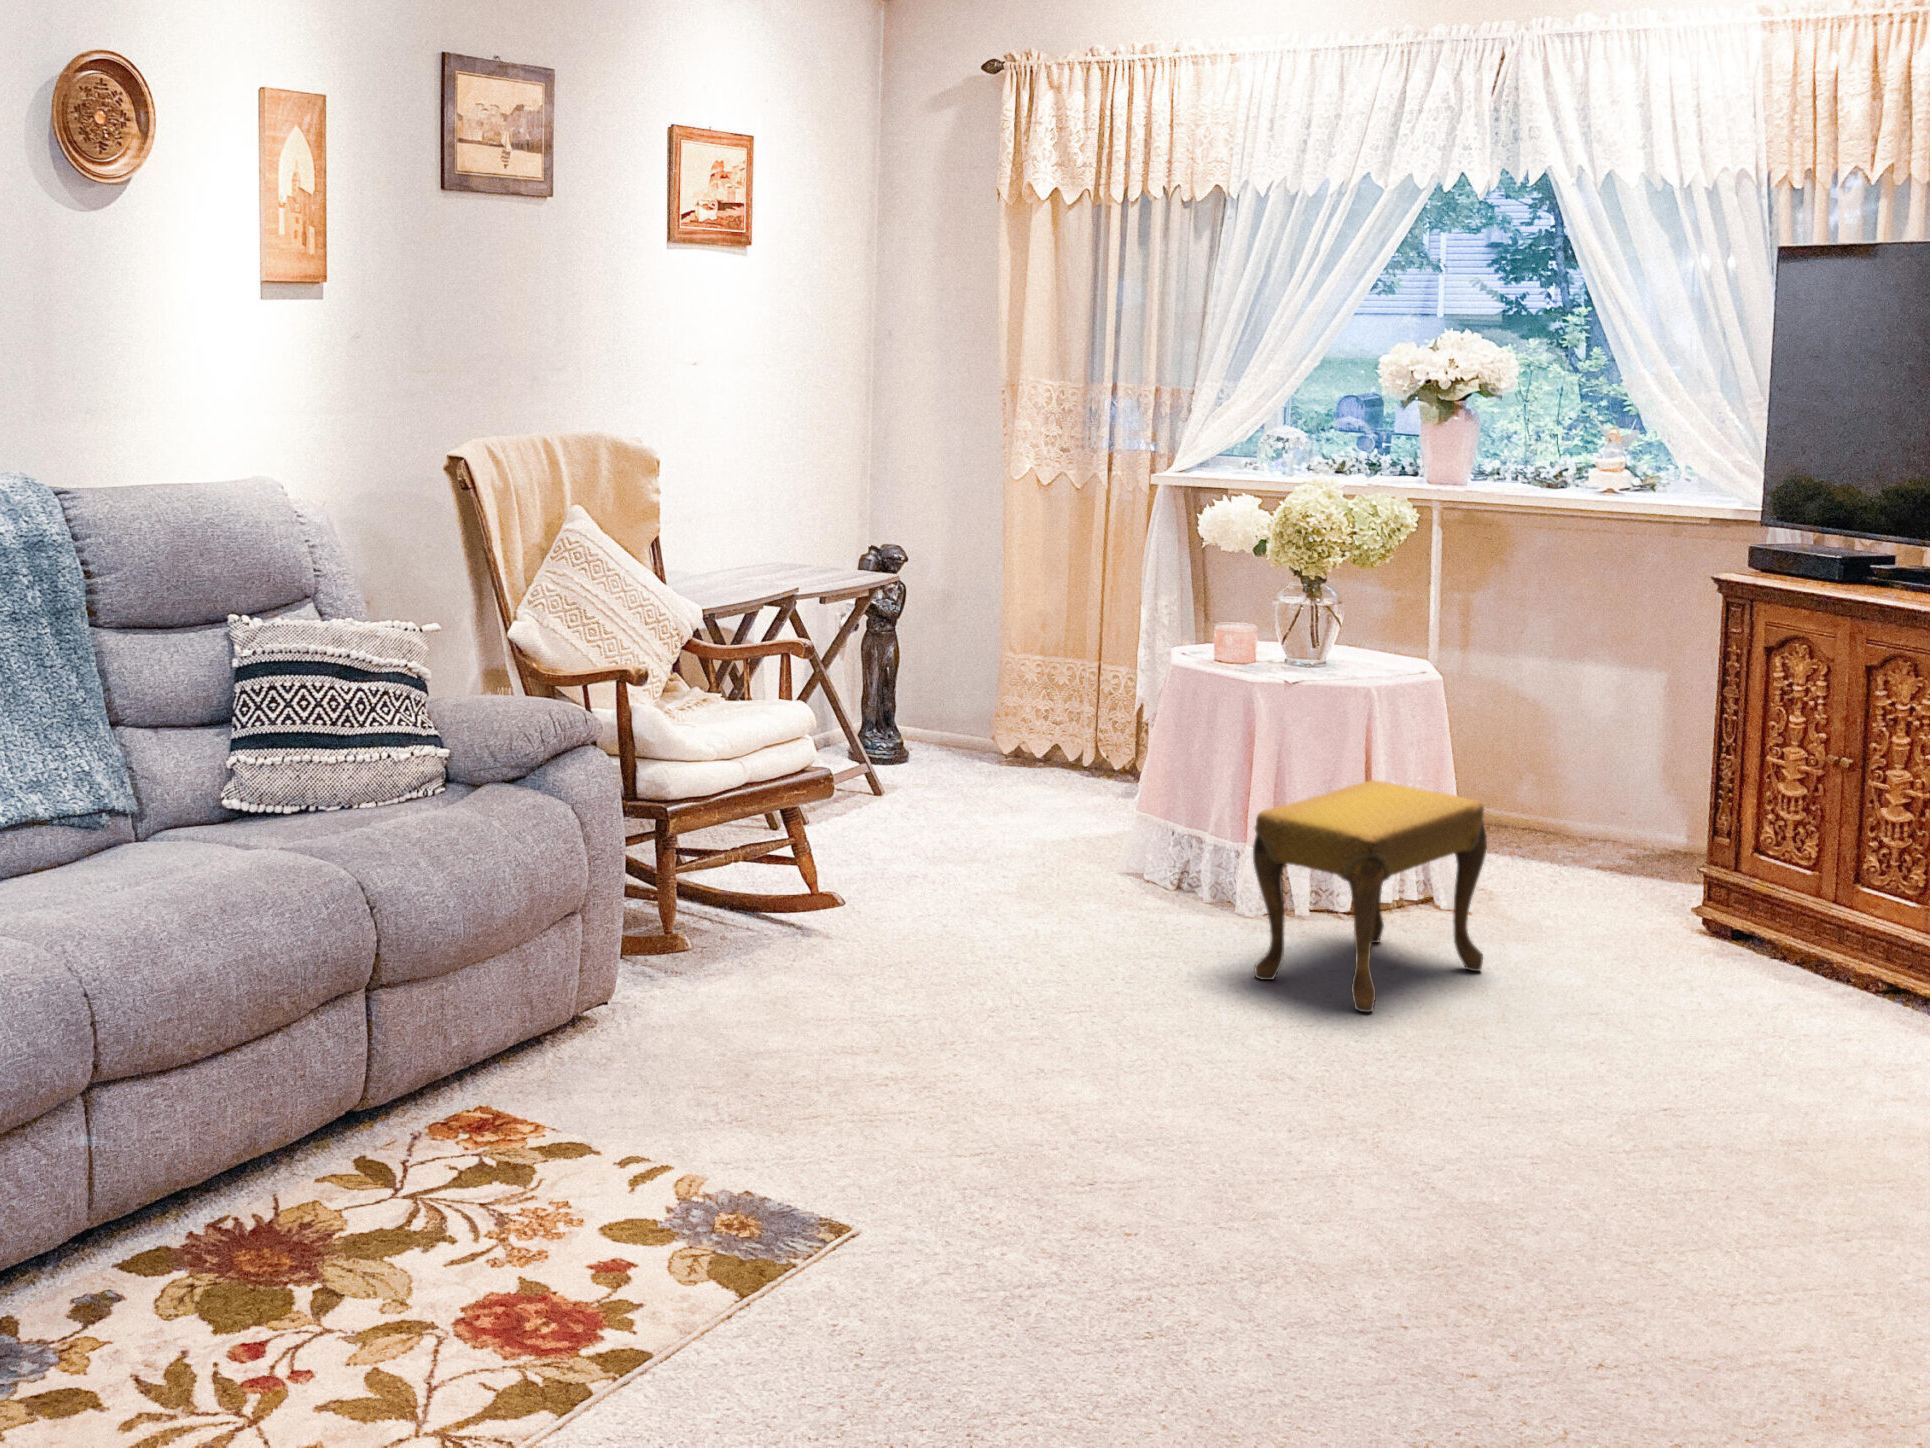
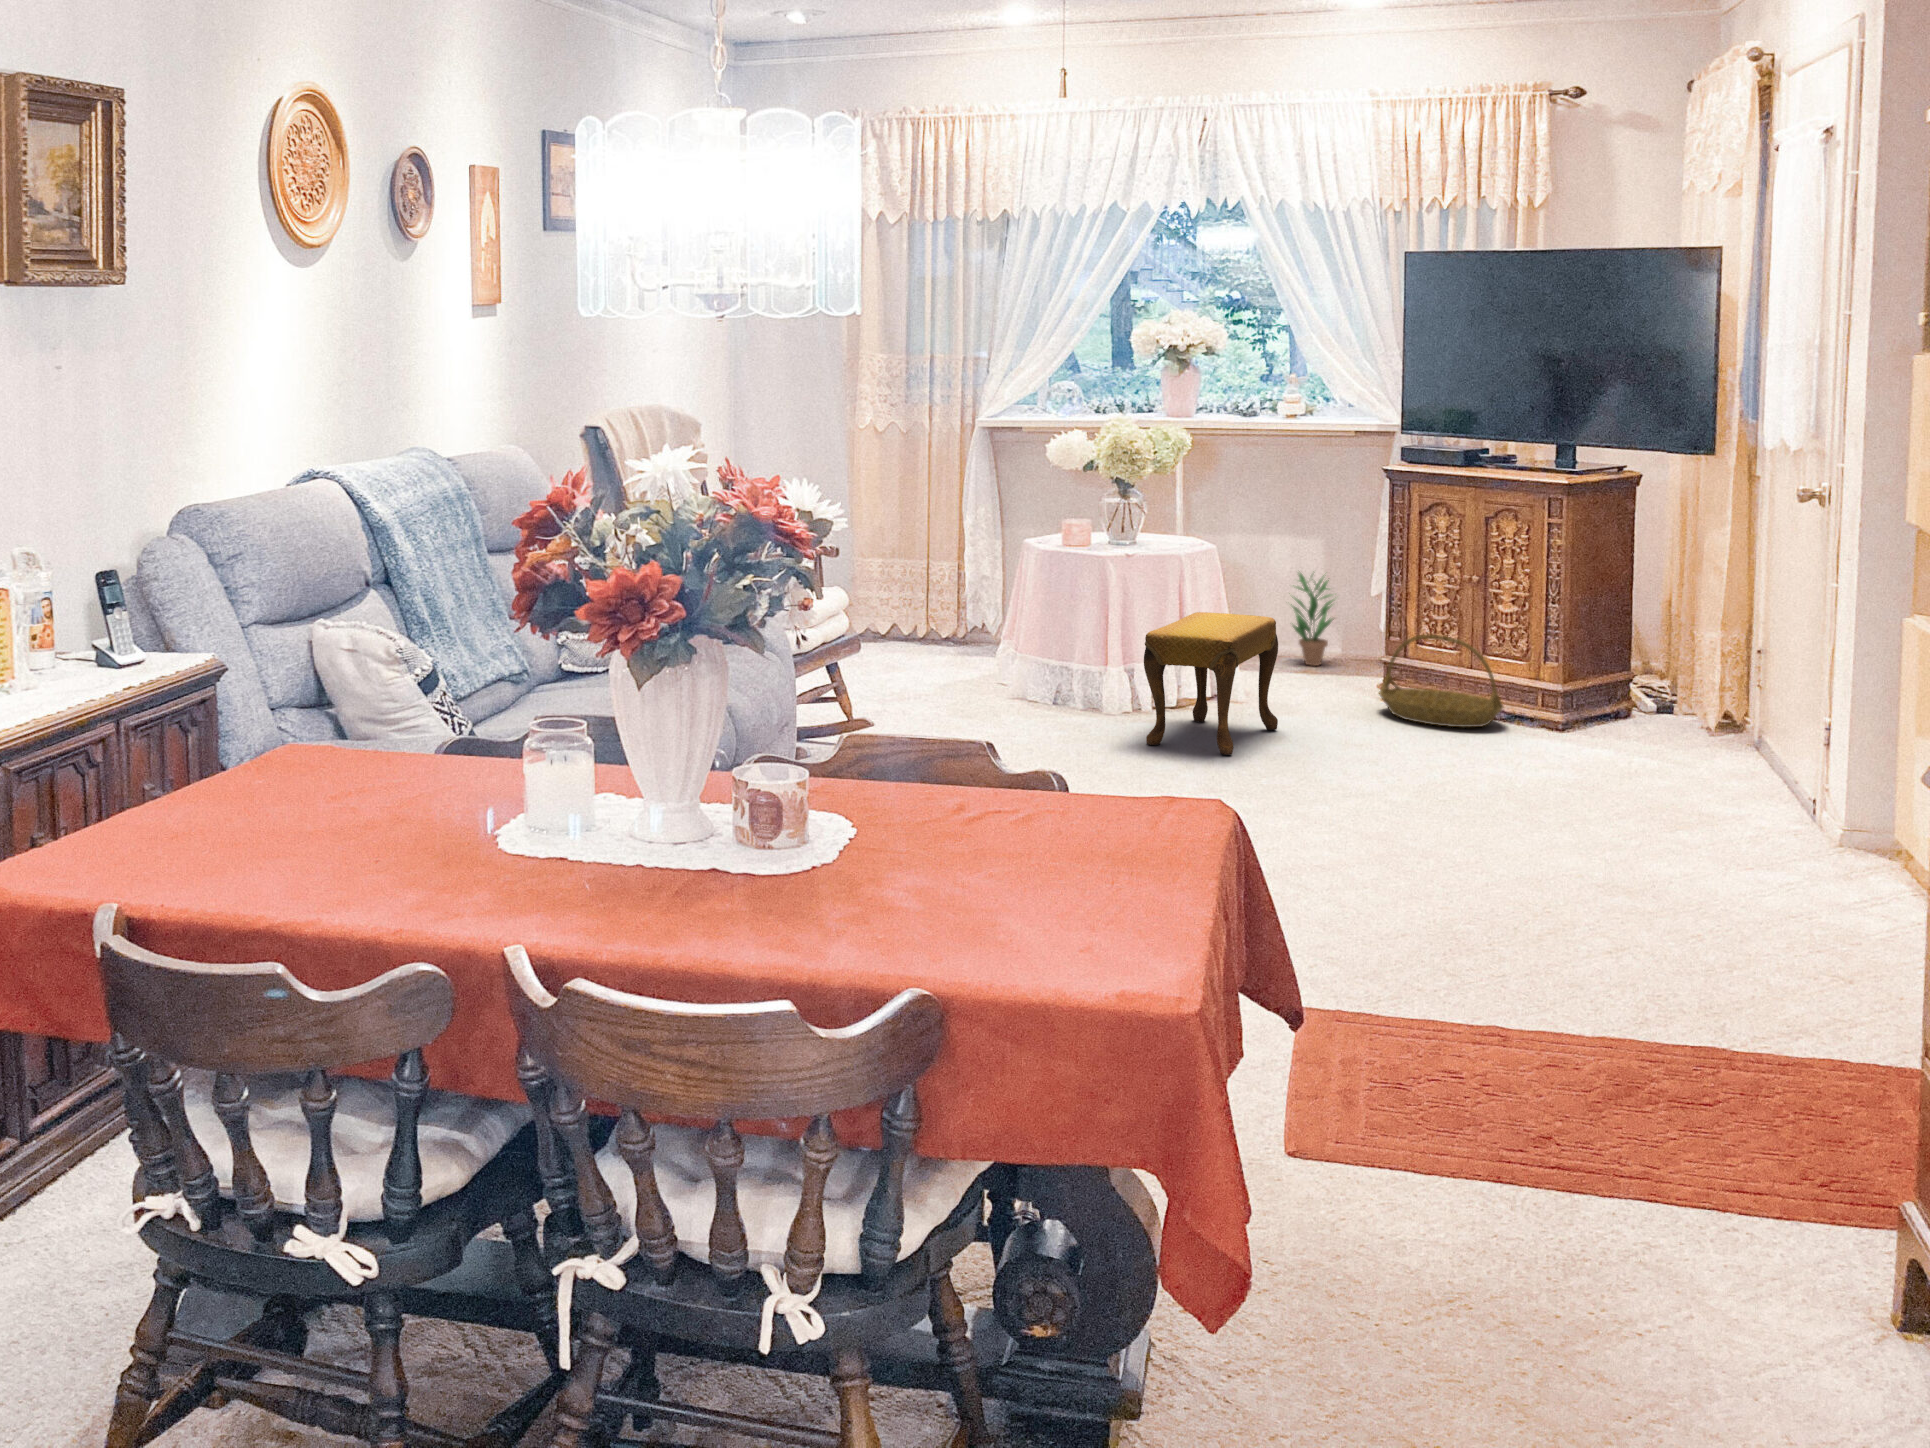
potted plant: none [1588,713,1673,856] -> present [1291,573,1334,666]
basket: none [1674,843,1873,1002] -> present [1379,634,1503,727]

